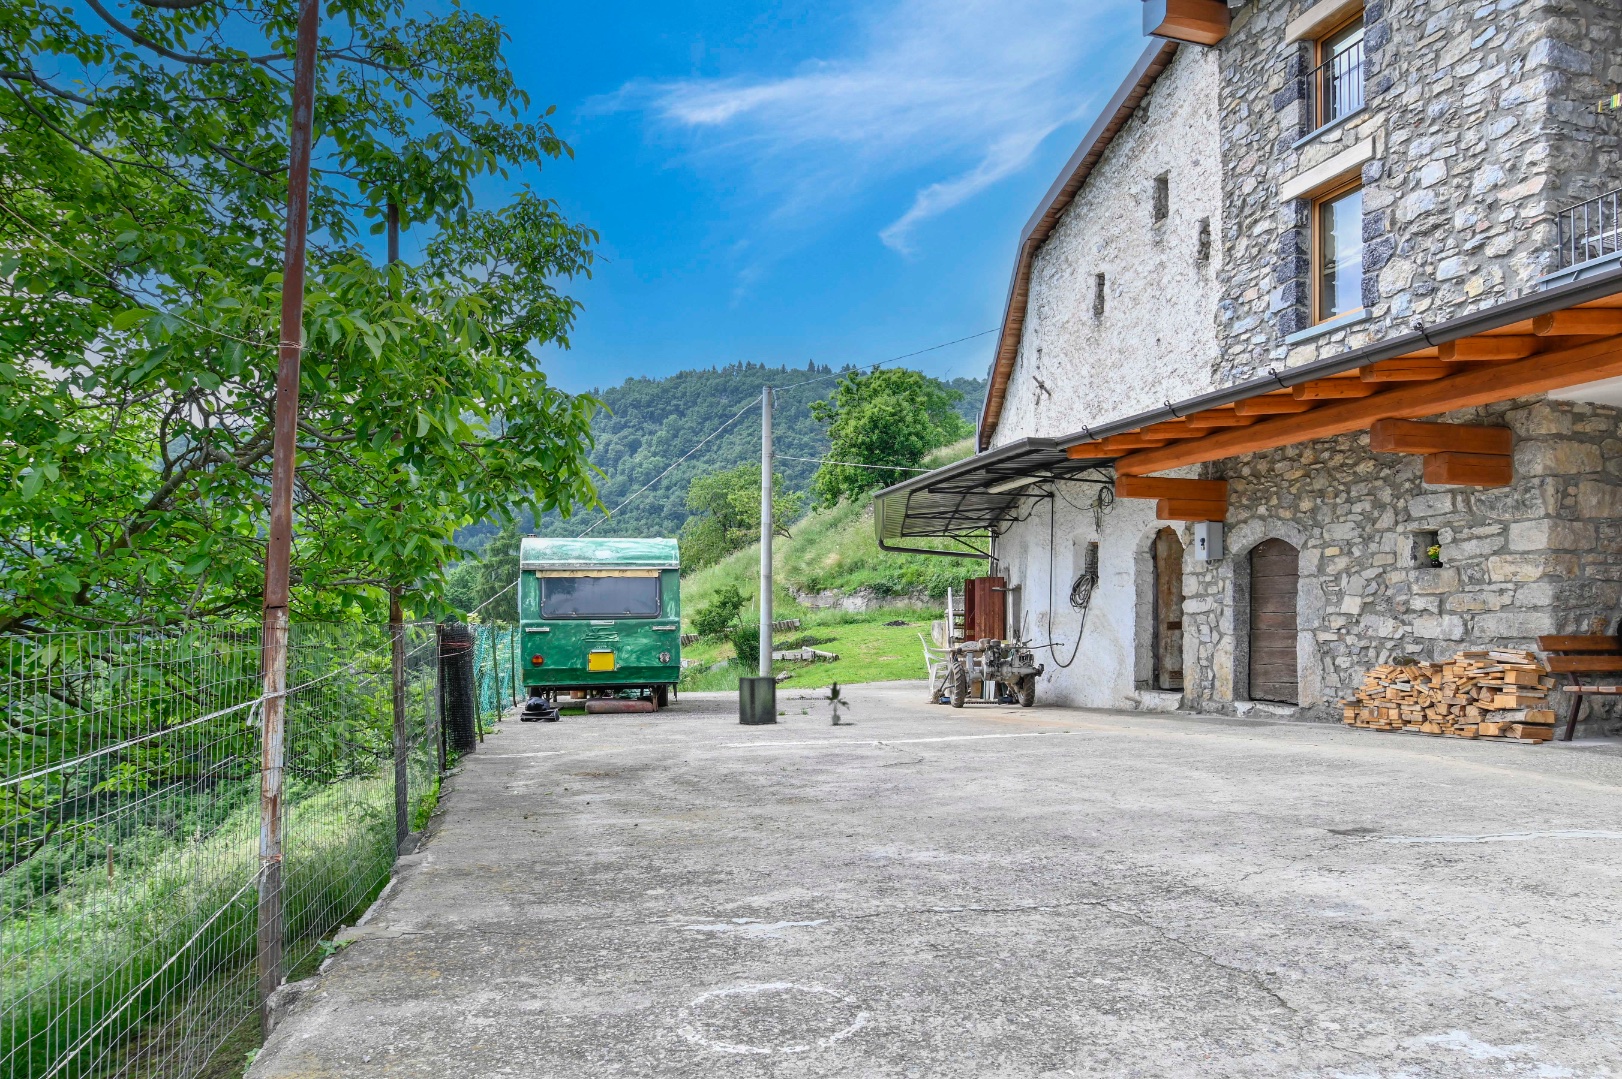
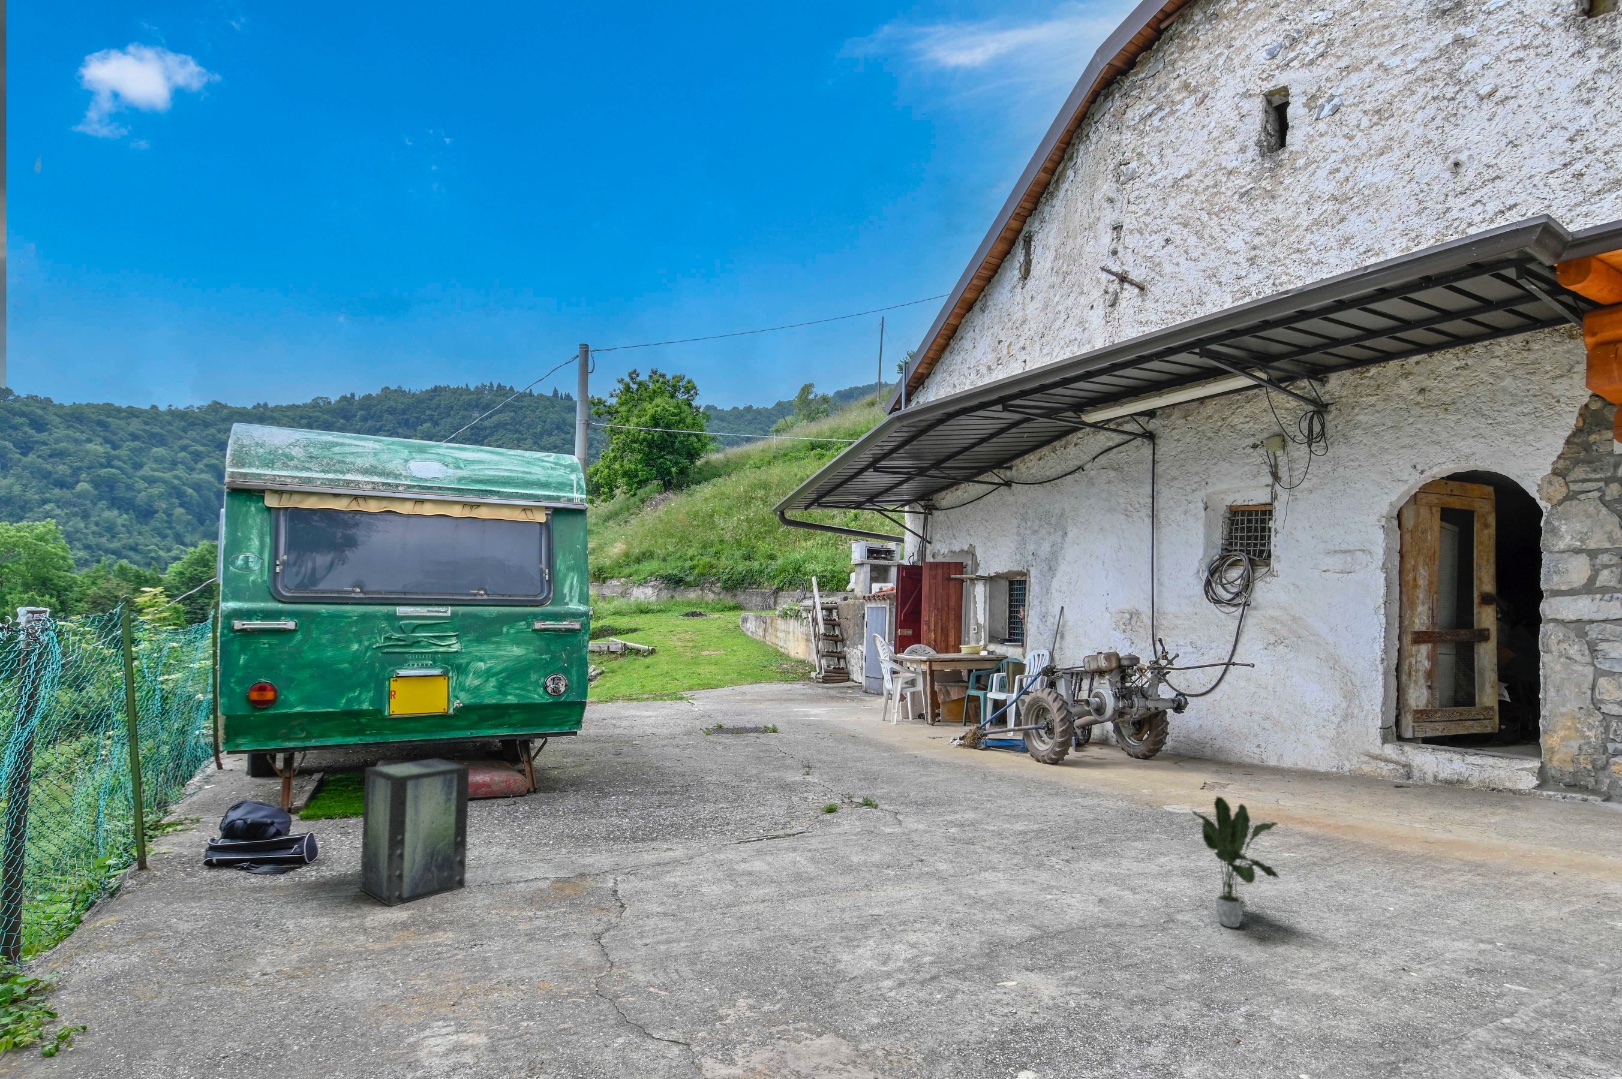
storage box: present [739,676,777,725] -> present [360,758,469,906]

